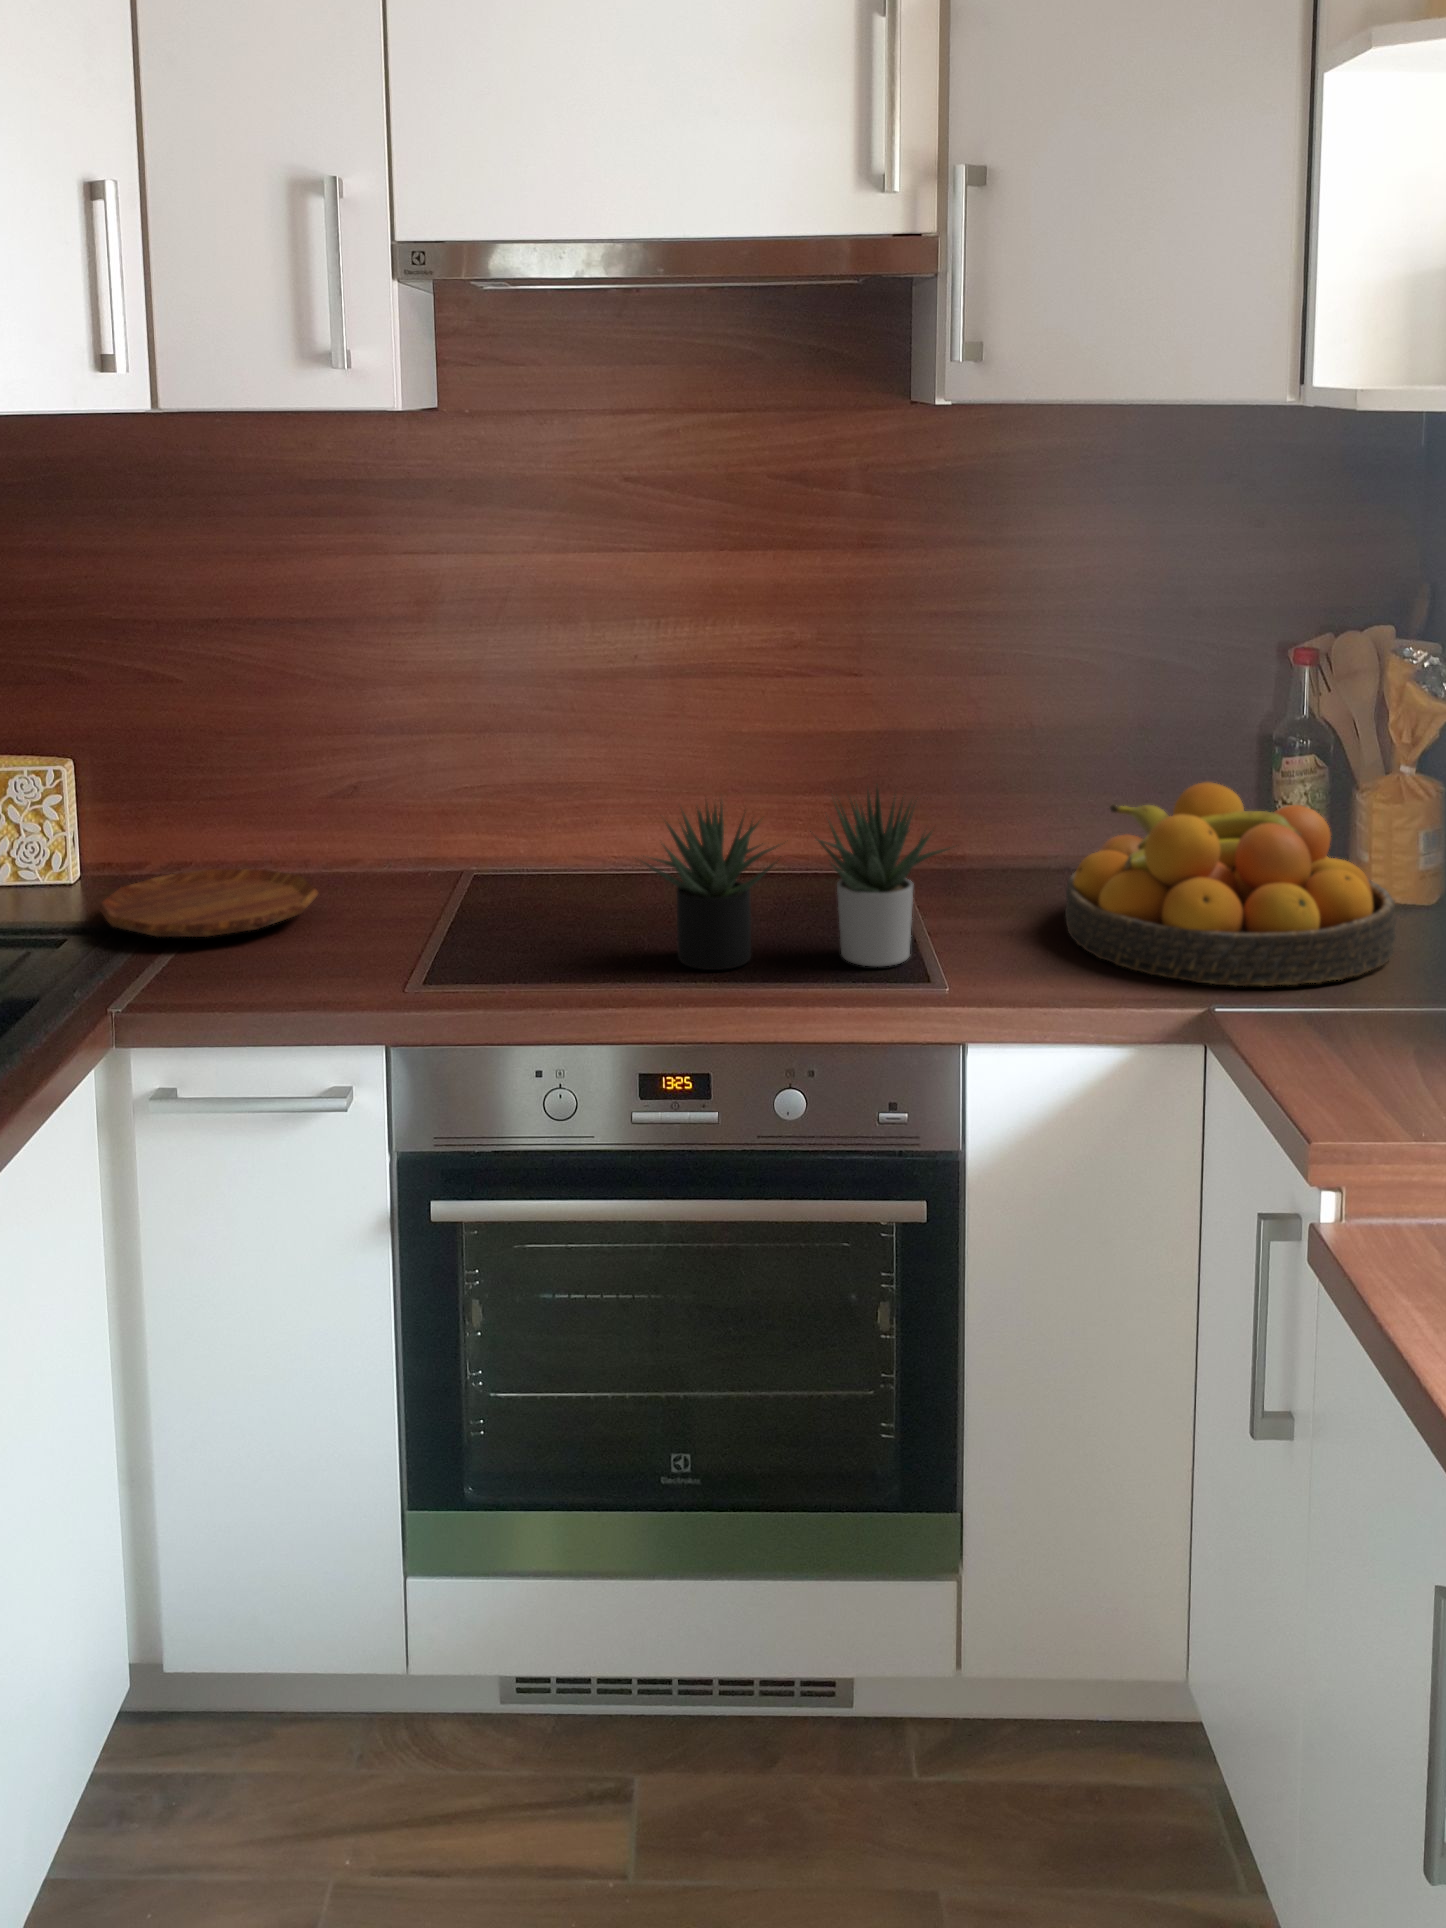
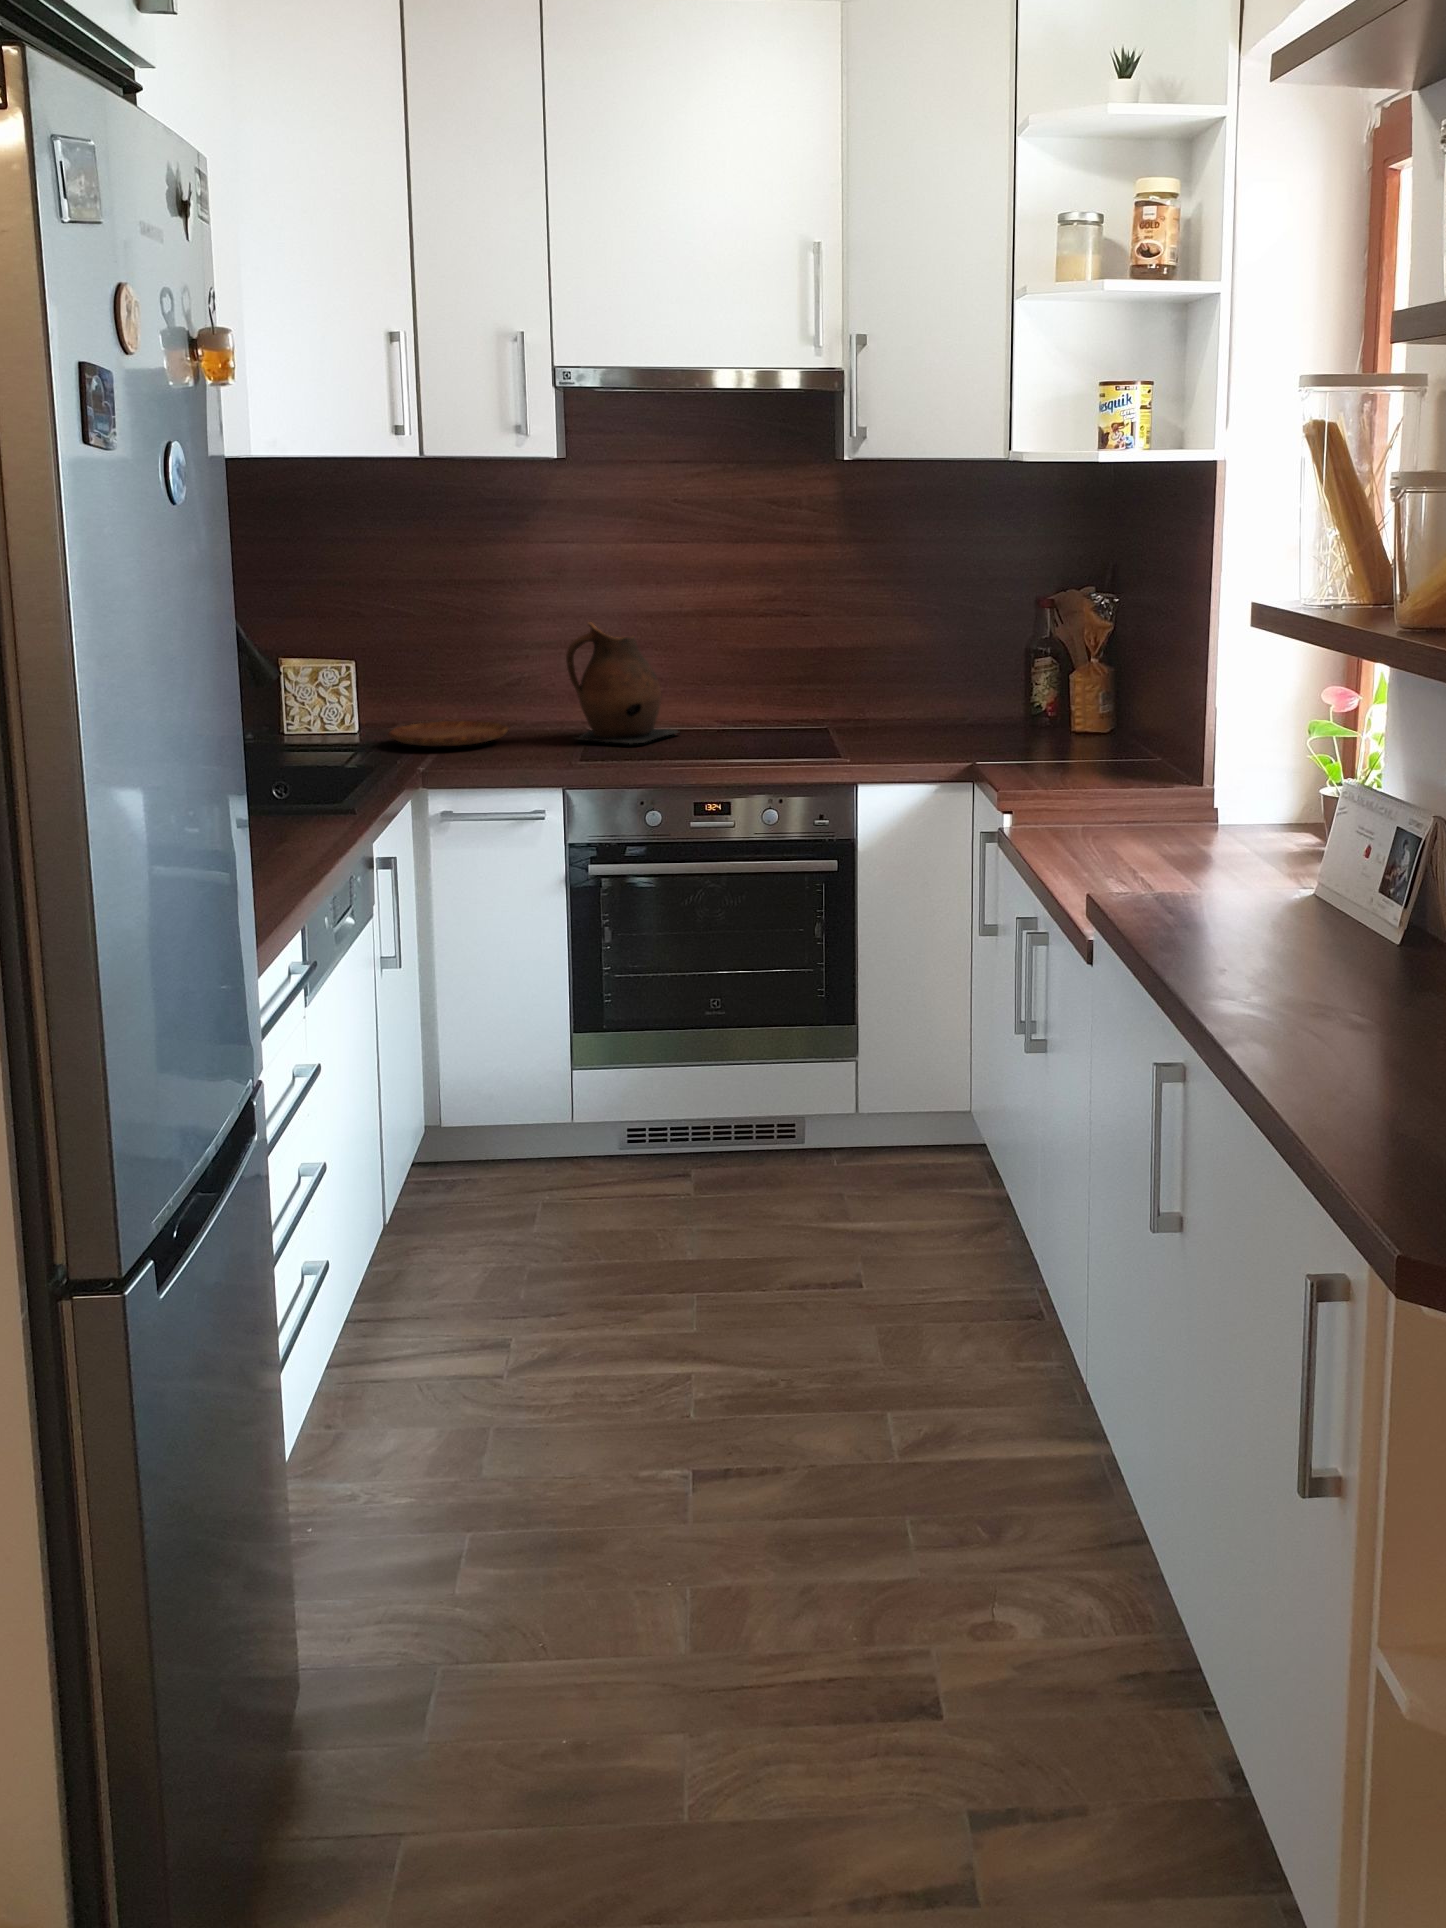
ceramic pitcher: none [420,701,629,938] -> present [566,622,679,745]
fruit bowl: present [1065,782,1396,986] -> none [913,664,1077,754]
succulent plant: present [635,789,950,970] -> none [685,656,855,754]

